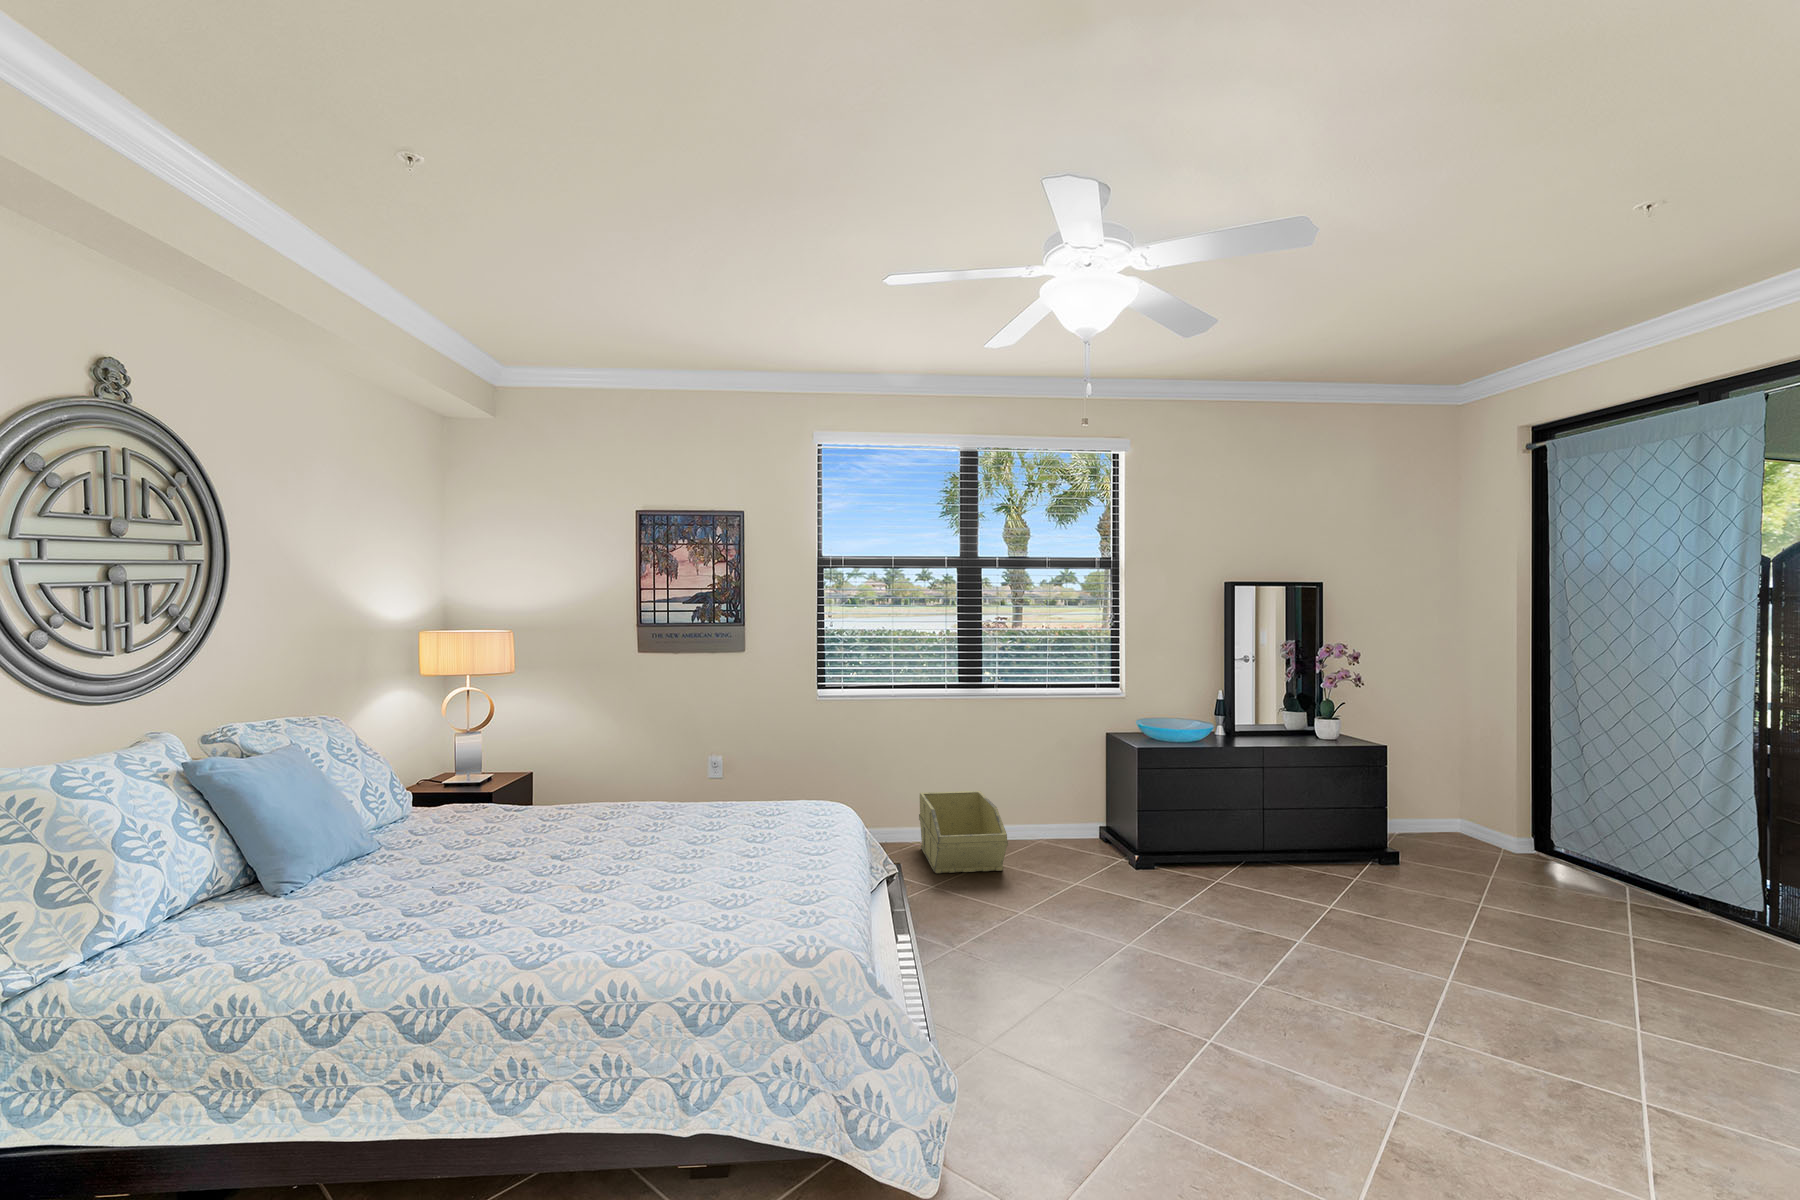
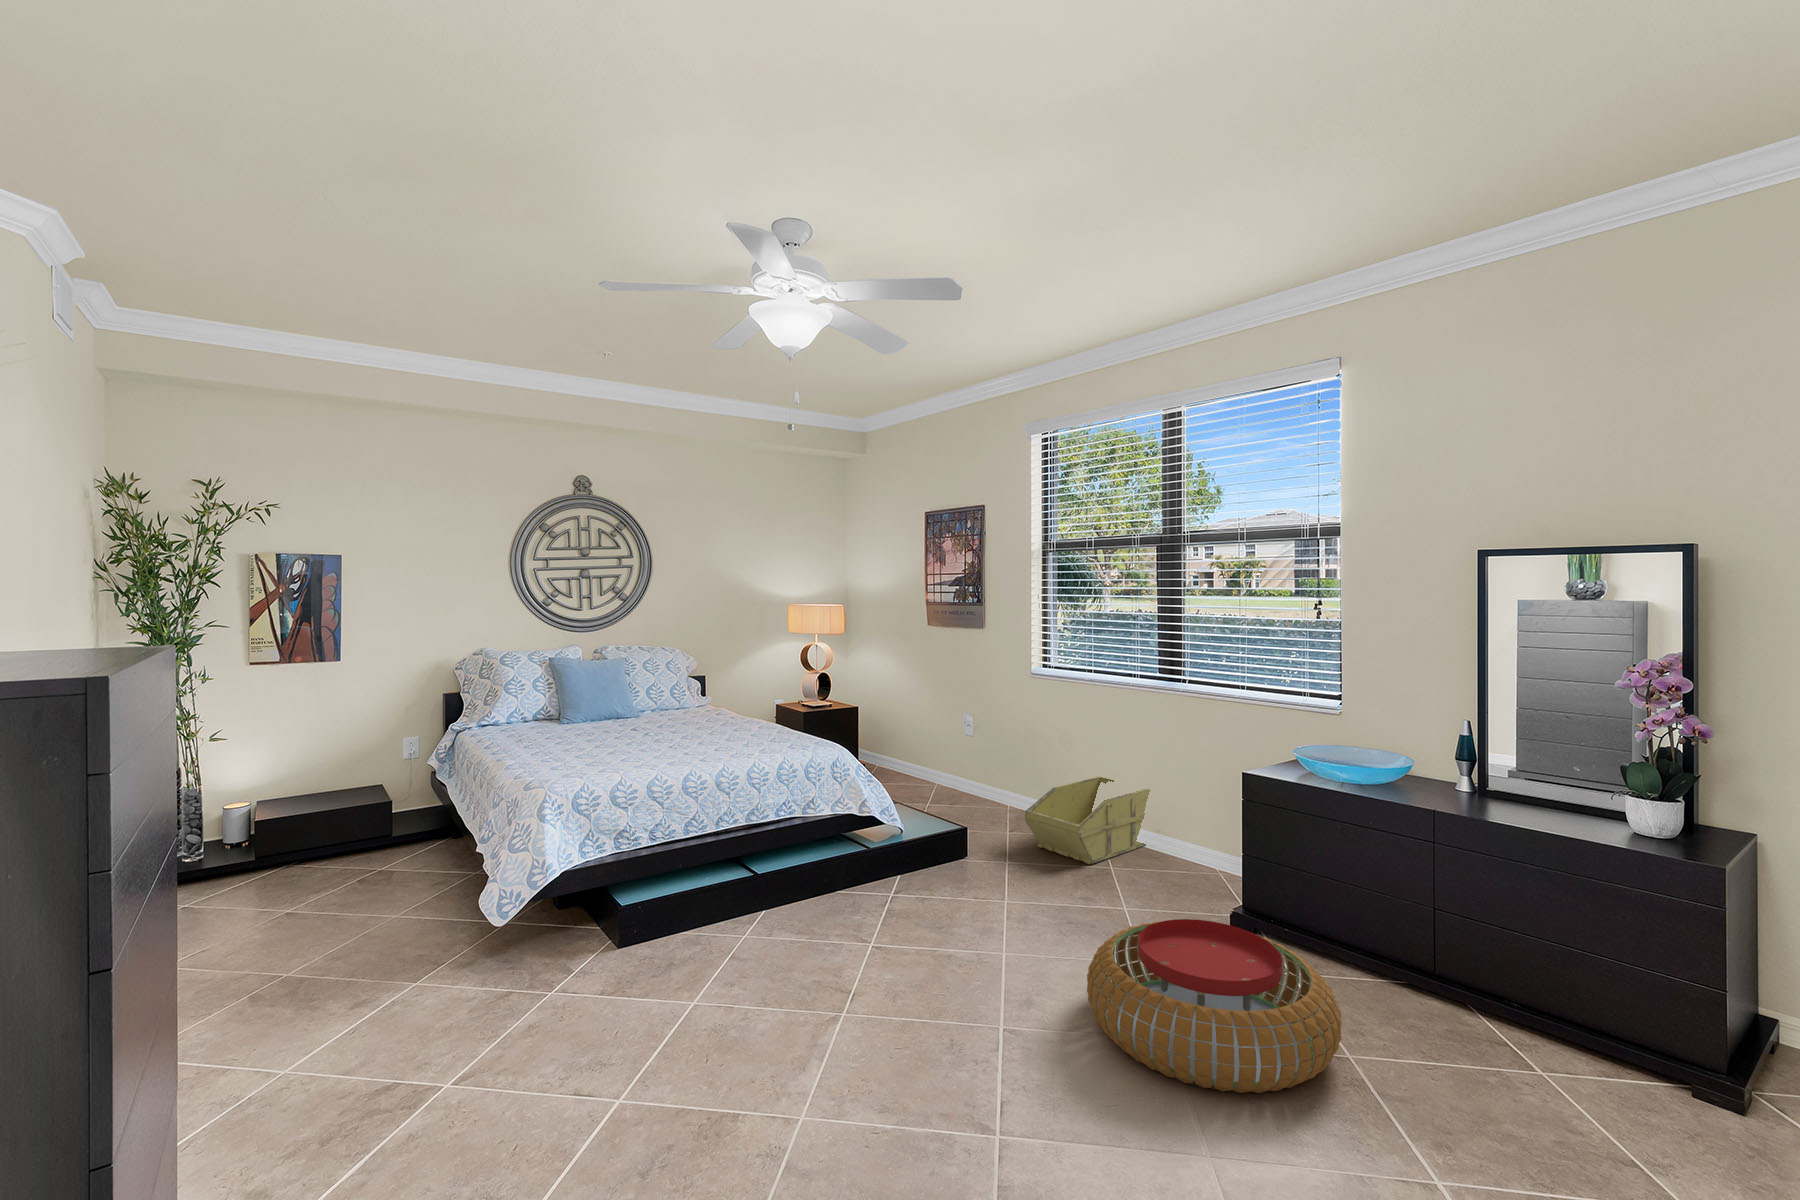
pouf: none [1225,848,1417,952] -> present [1087,919,1342,1093]

